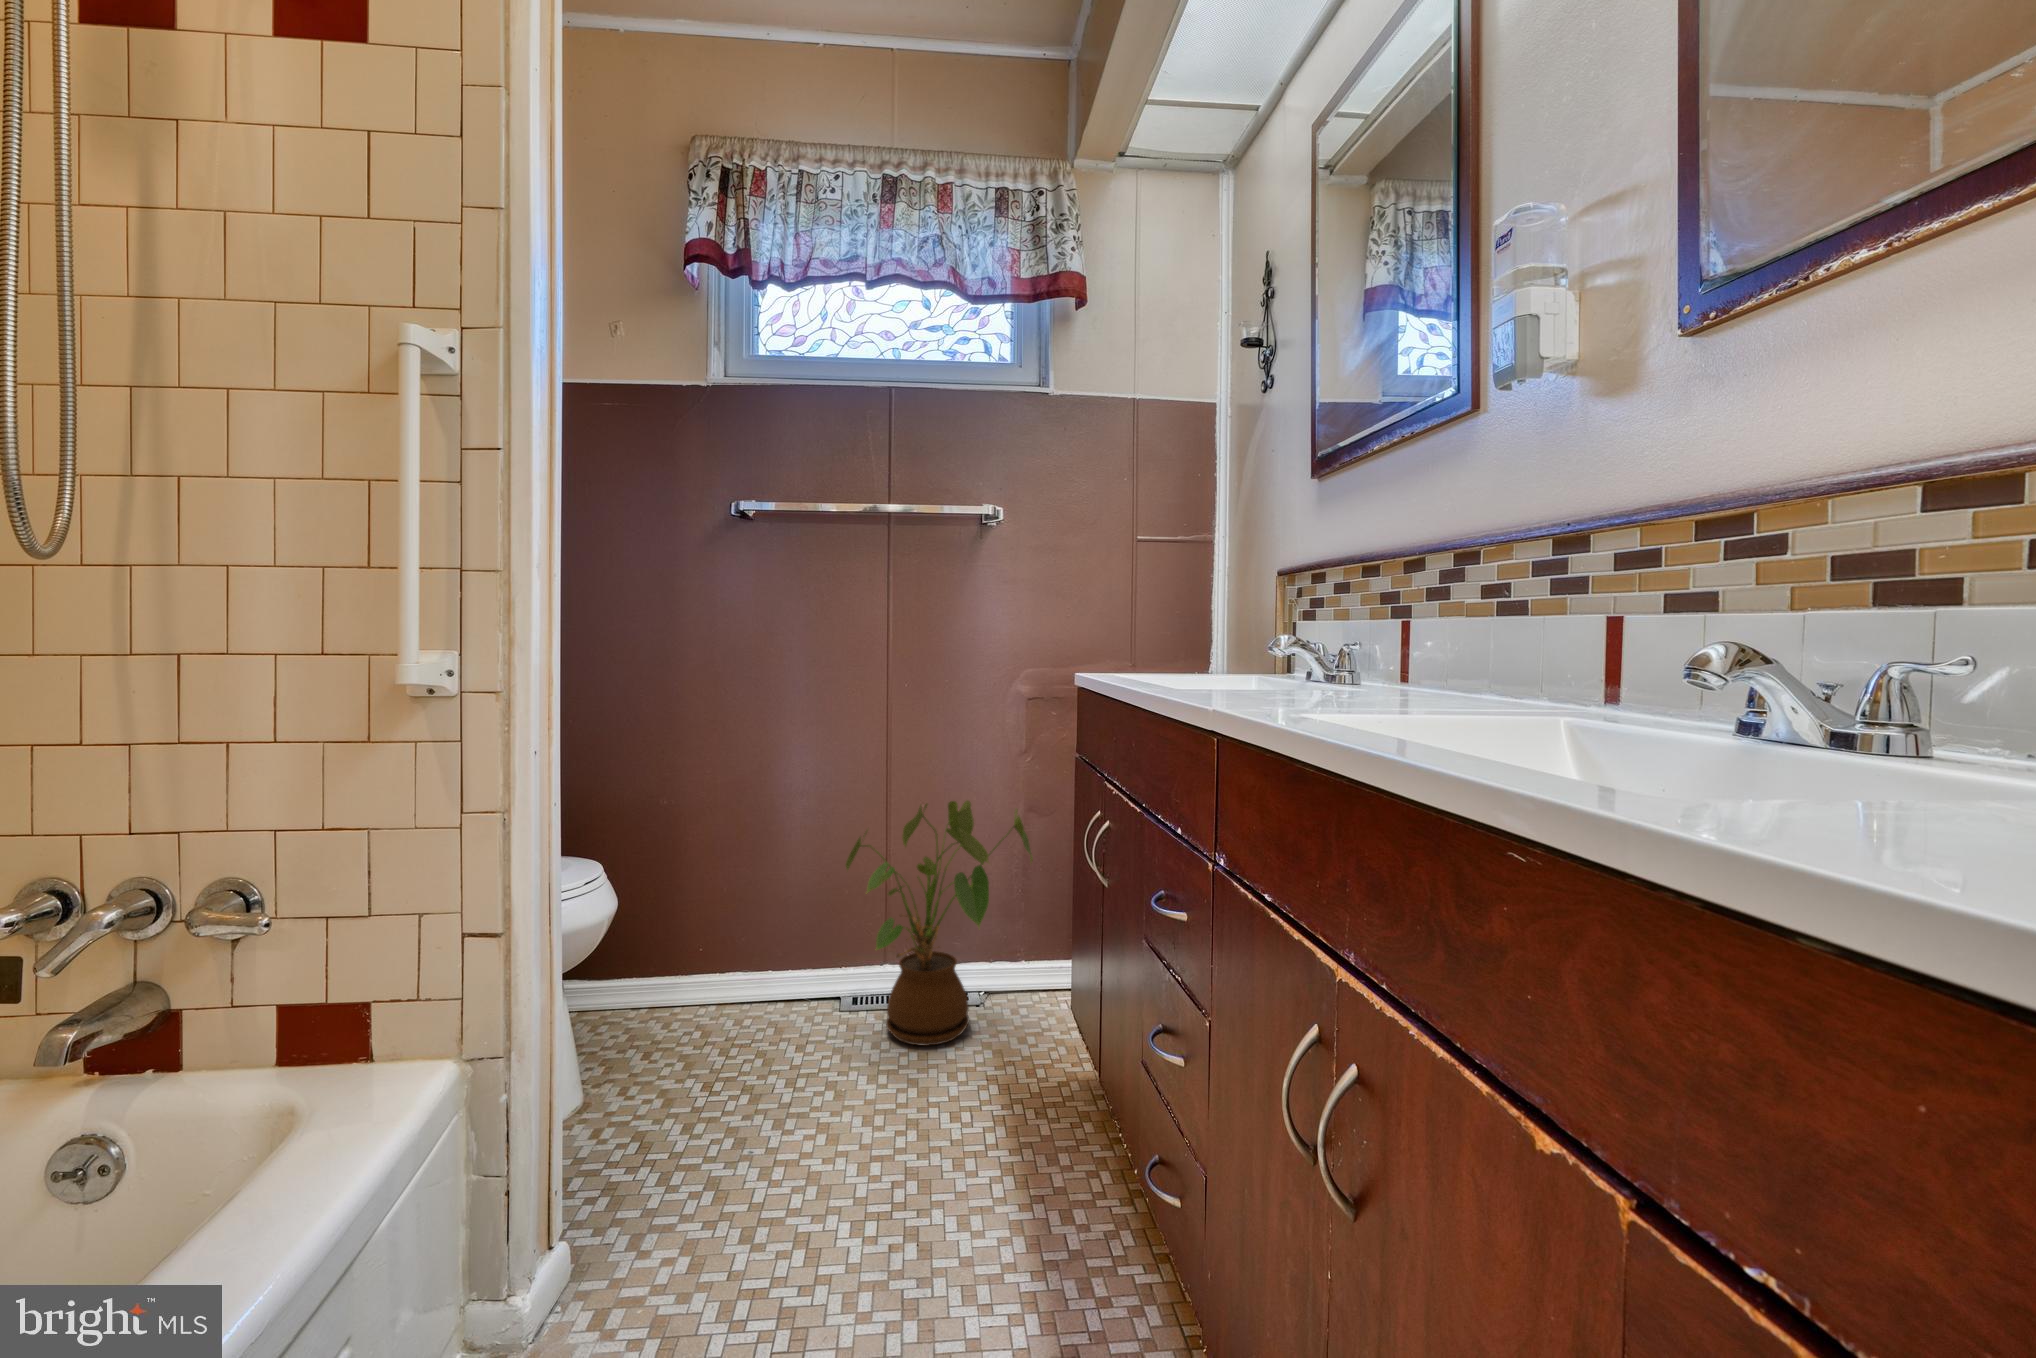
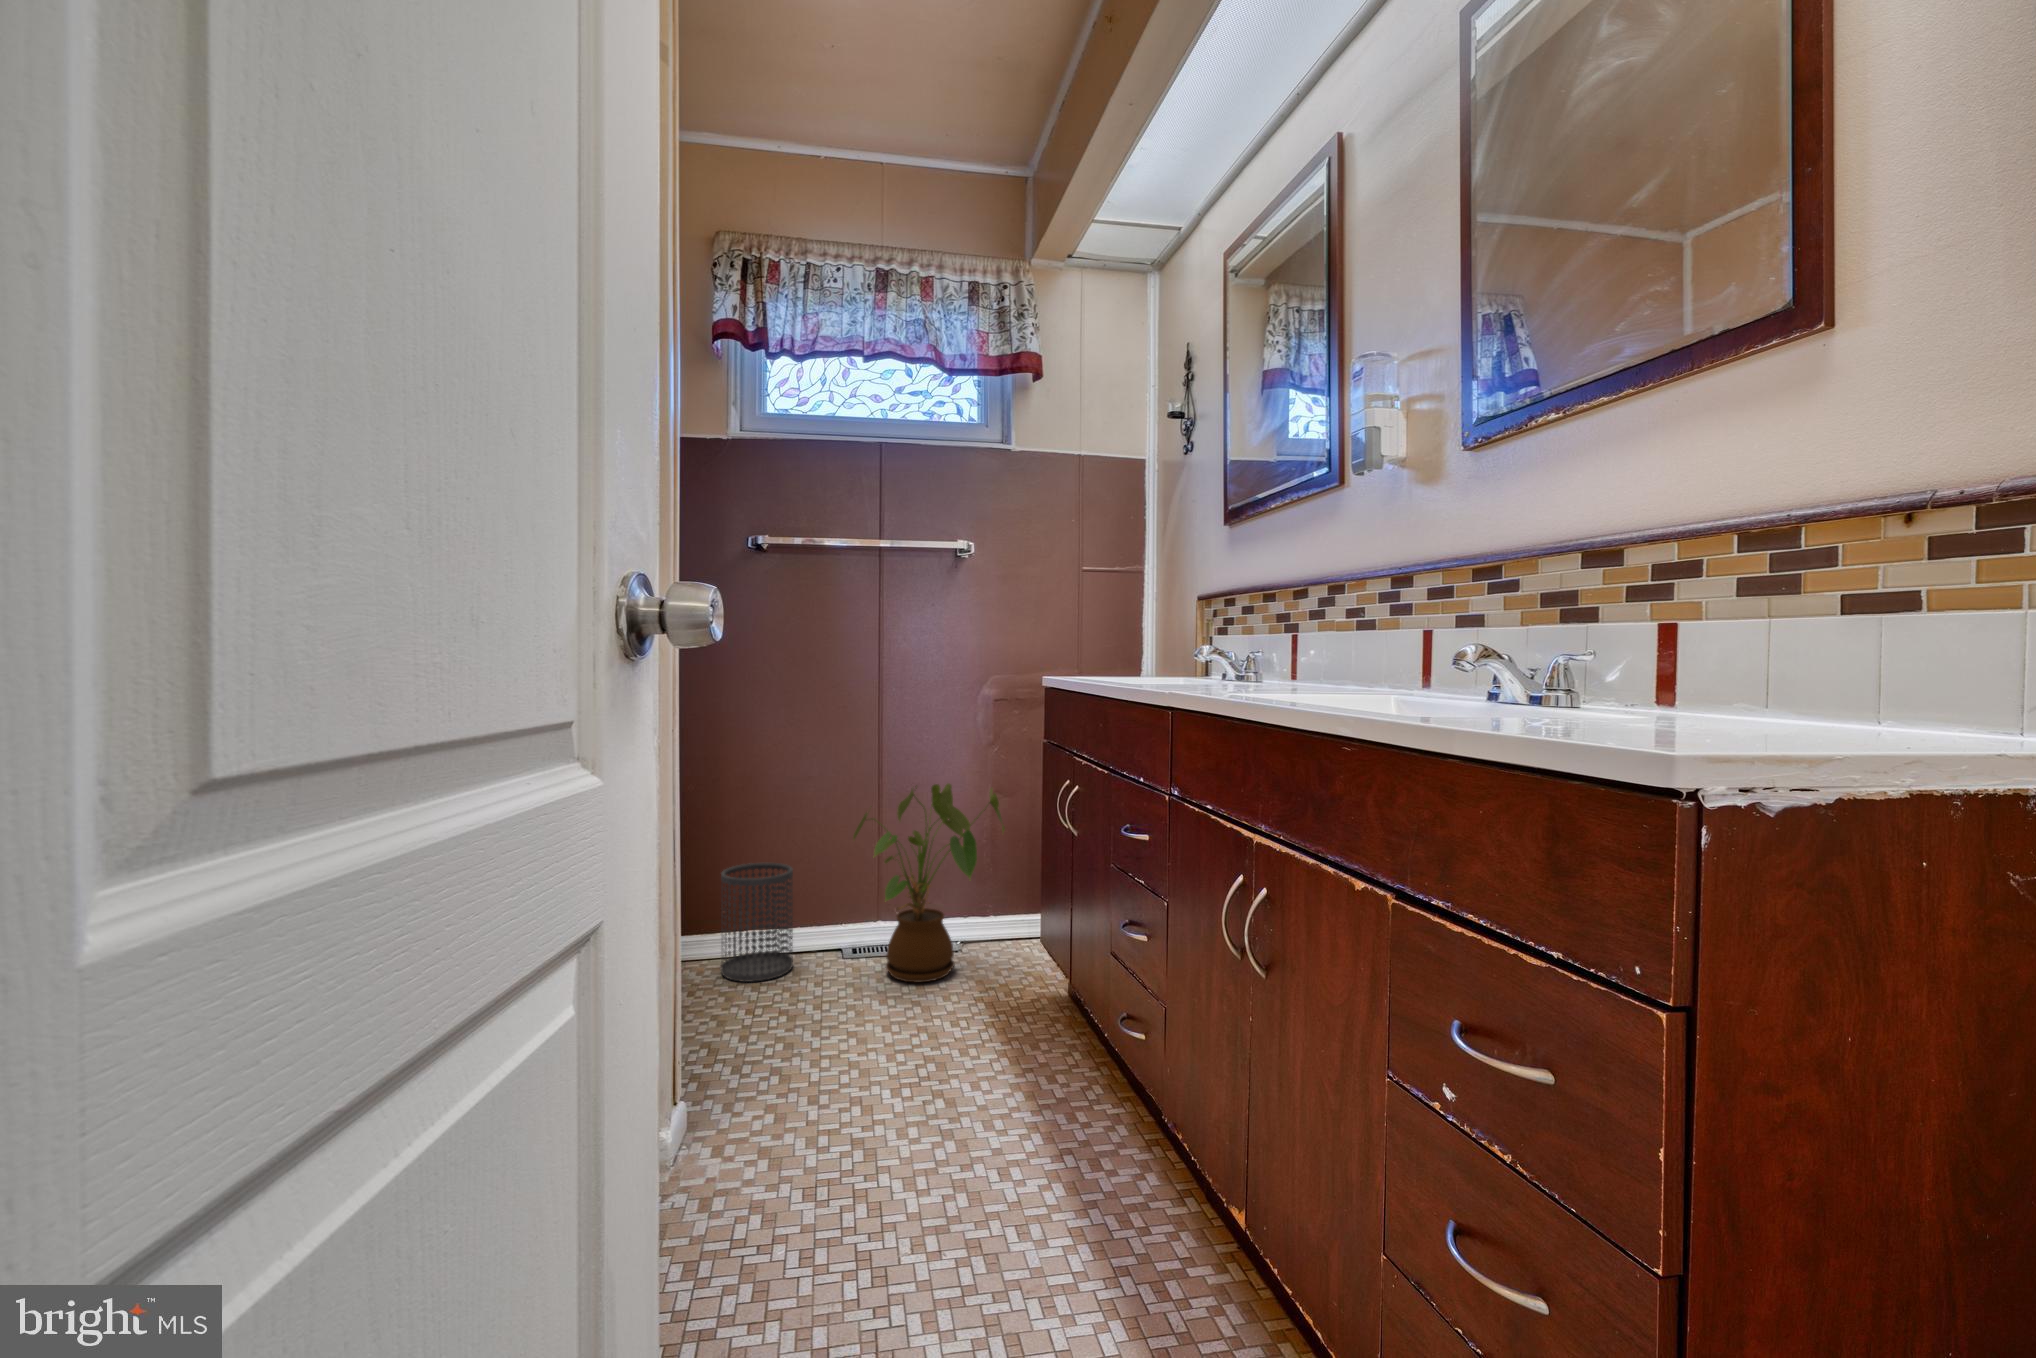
wastebasket: none [695,890,781,1035] -> present [721,863,793,982]

